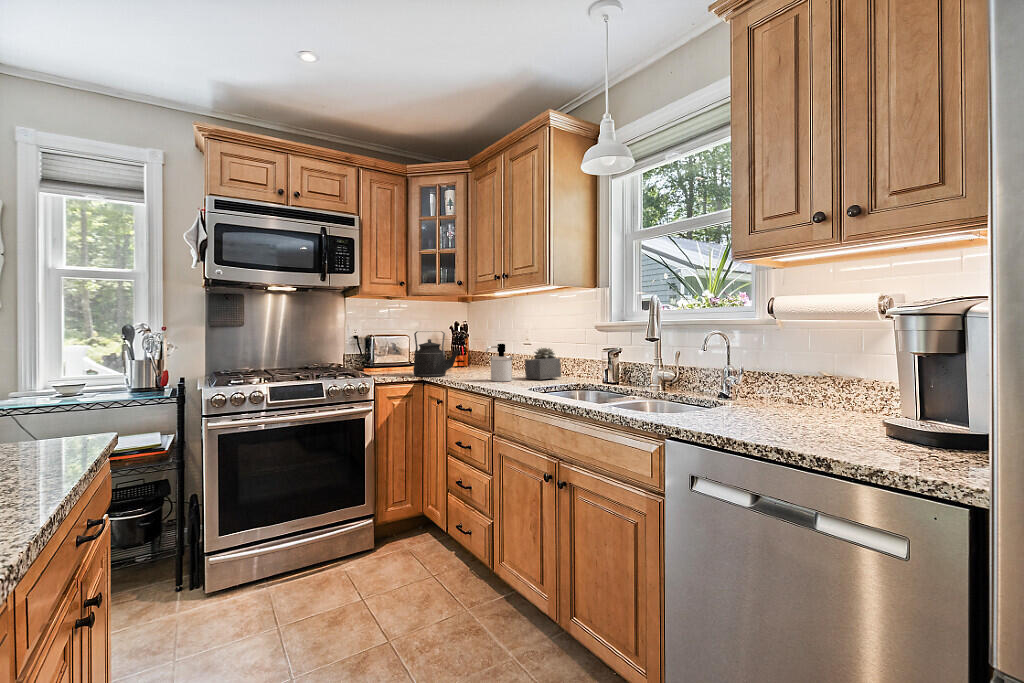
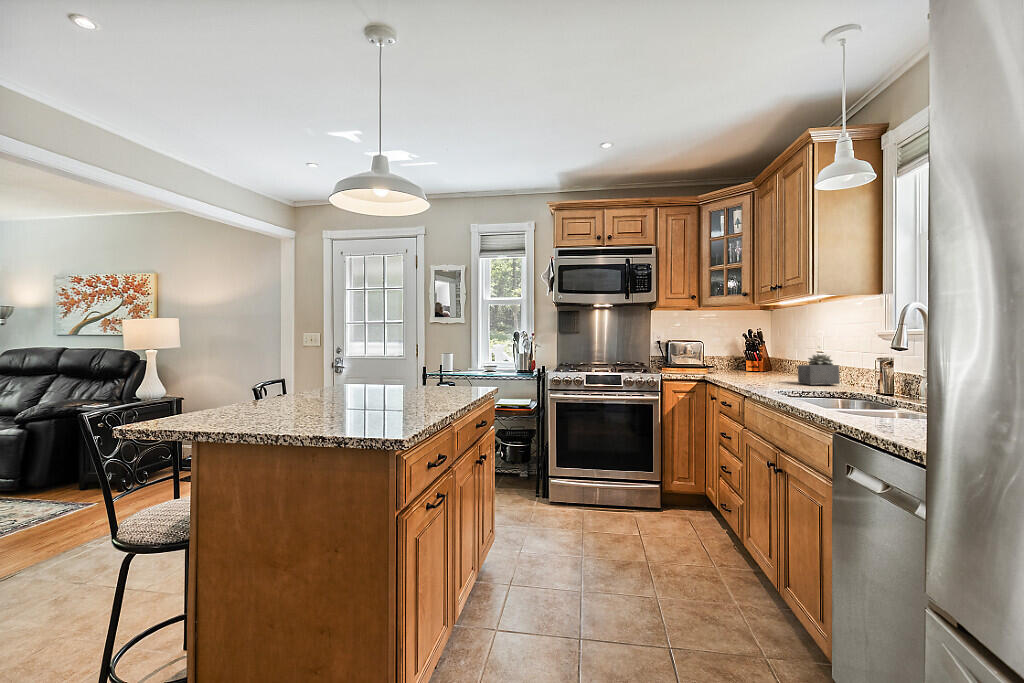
kettle: present [414,331,460,377] -> none [695,338,736,376]
soap dispenser: present [486,344,513,382] -> none [748,350,780,384]

